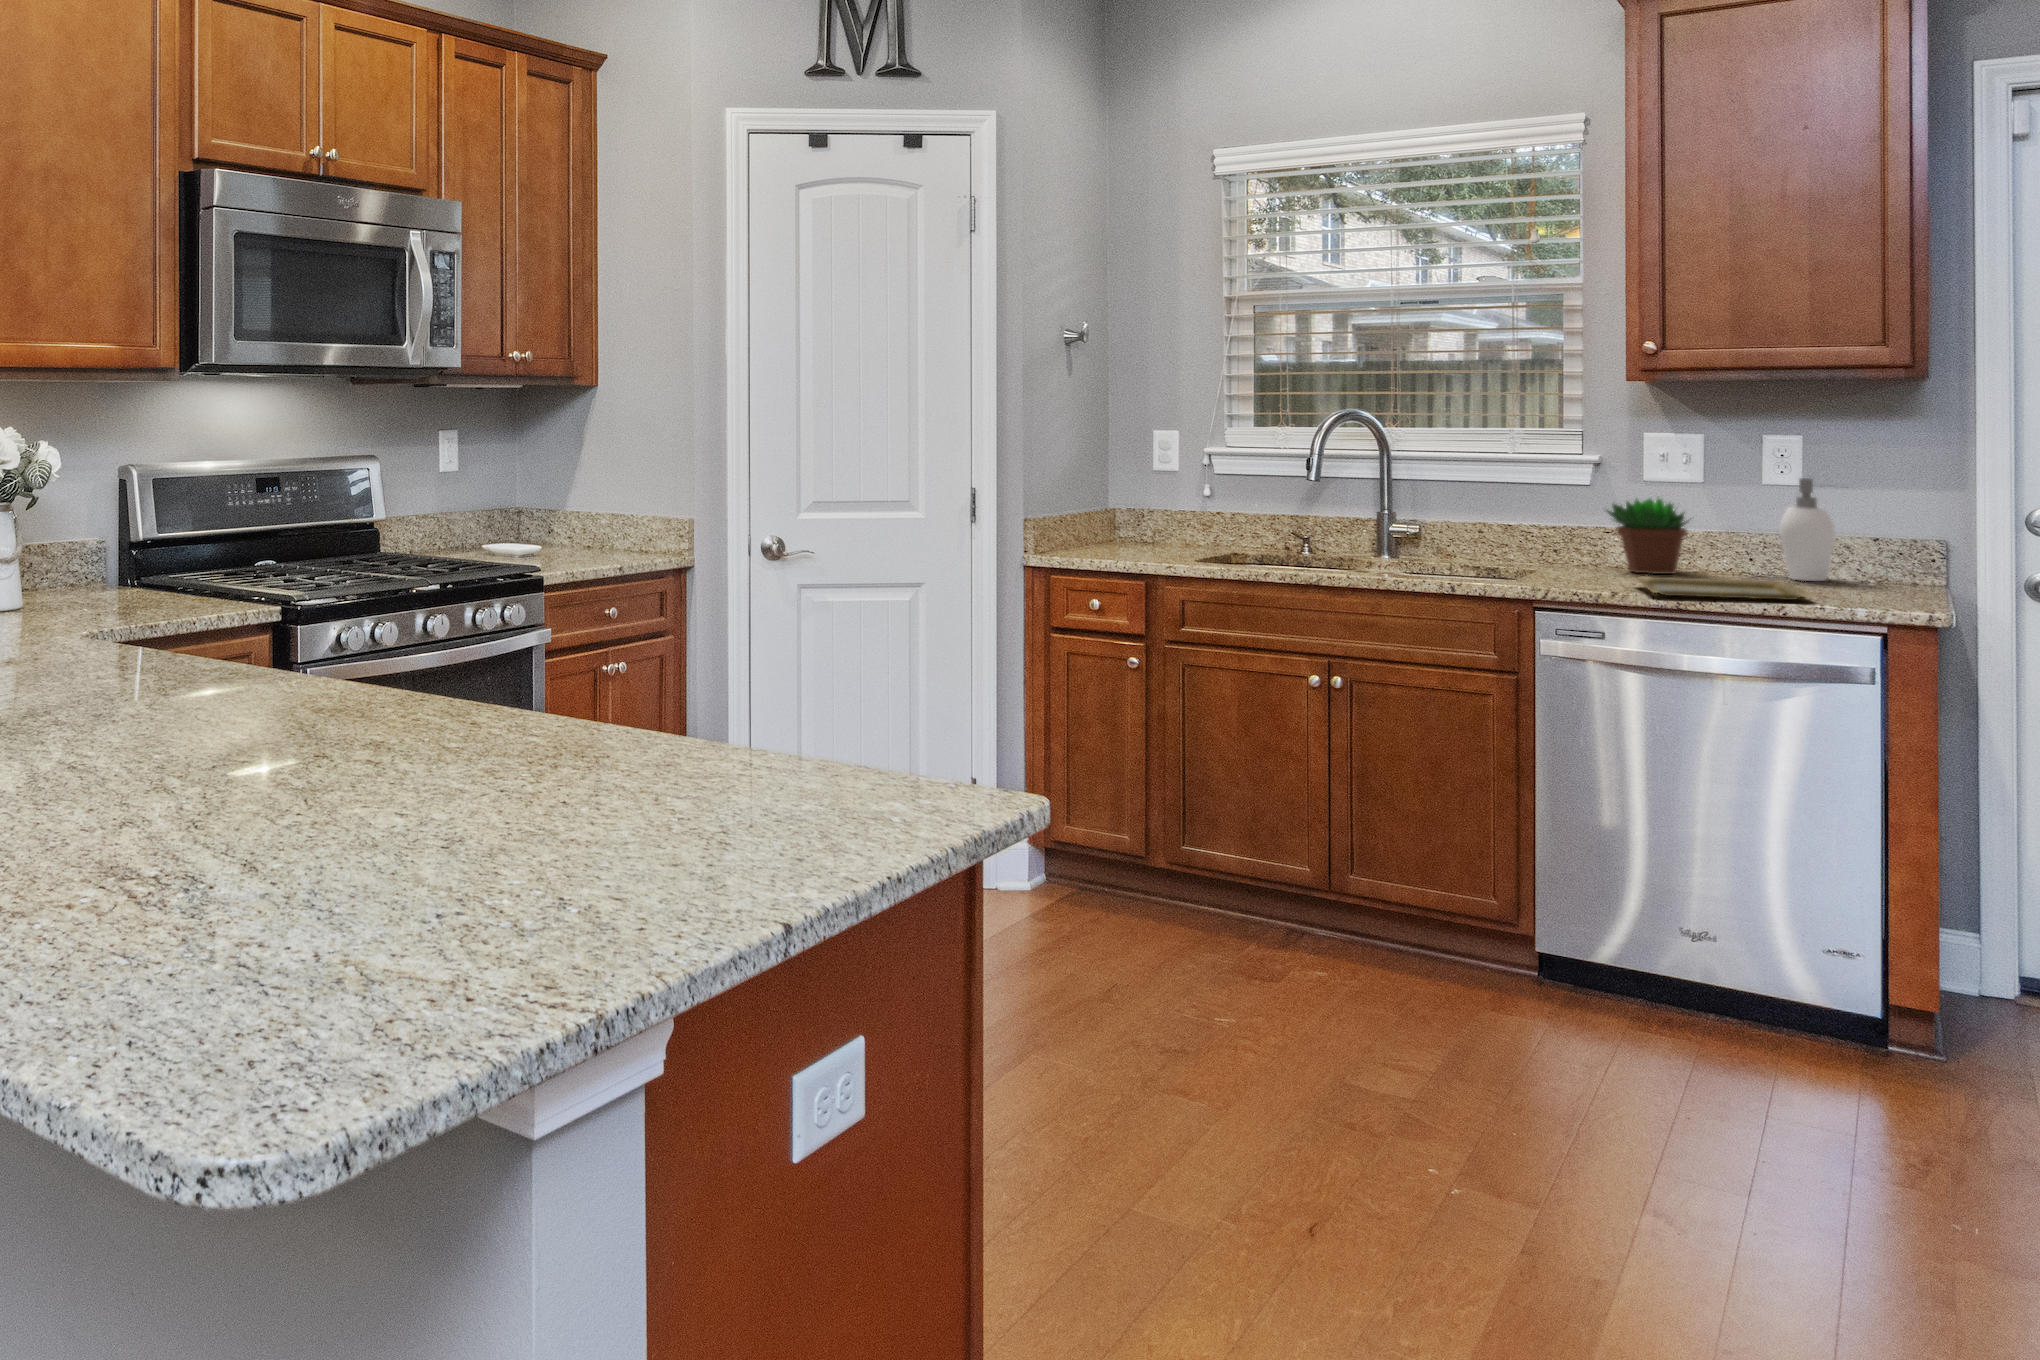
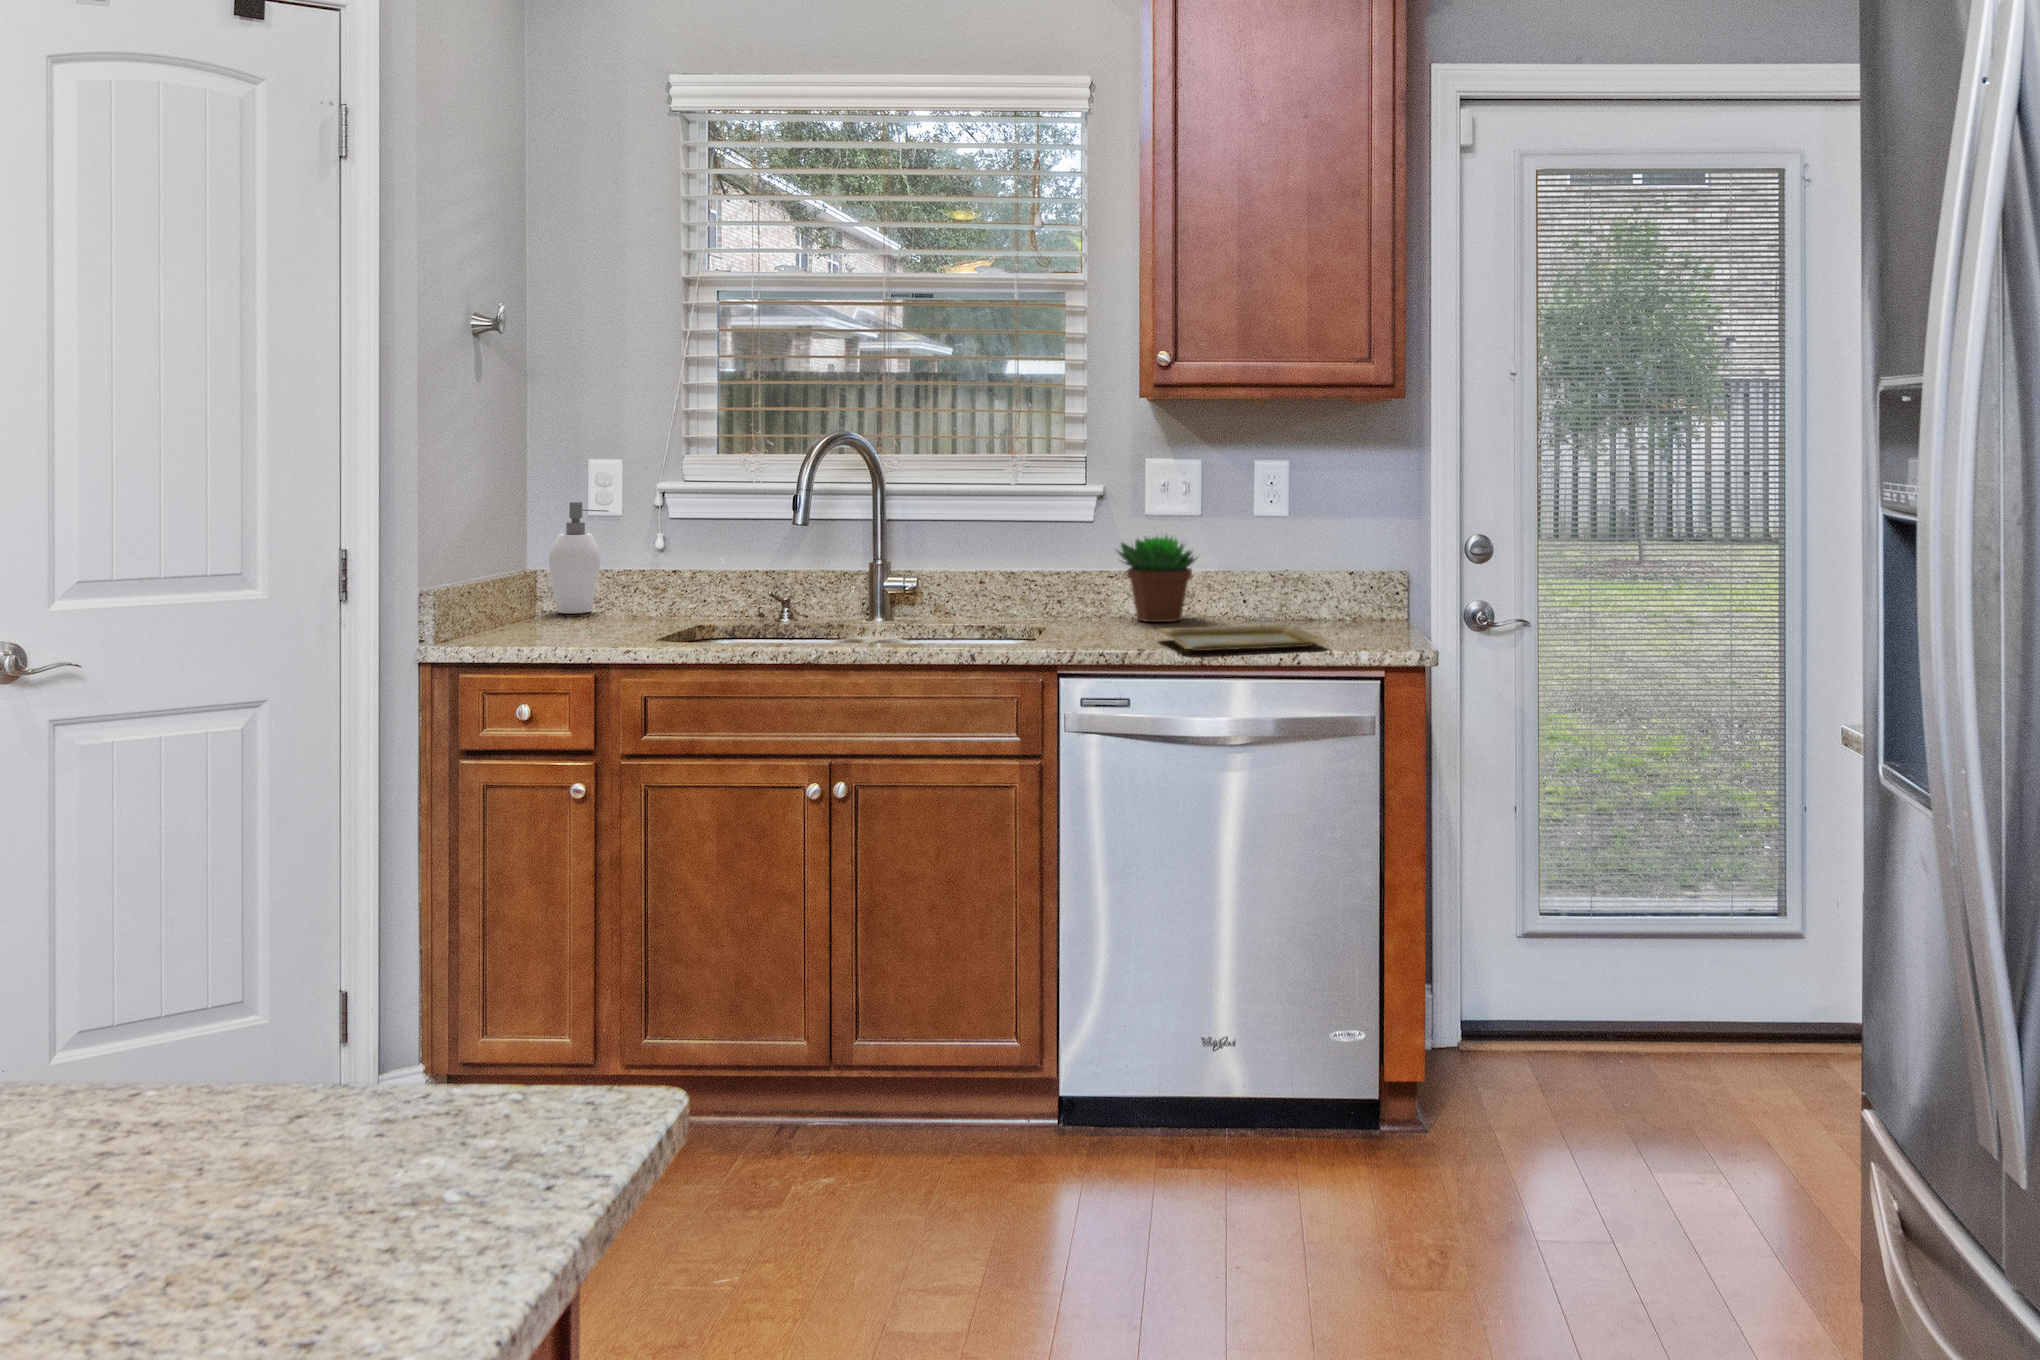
soap dispenser: present [1779,478,1835,581] -> present [549,502,608,613]

